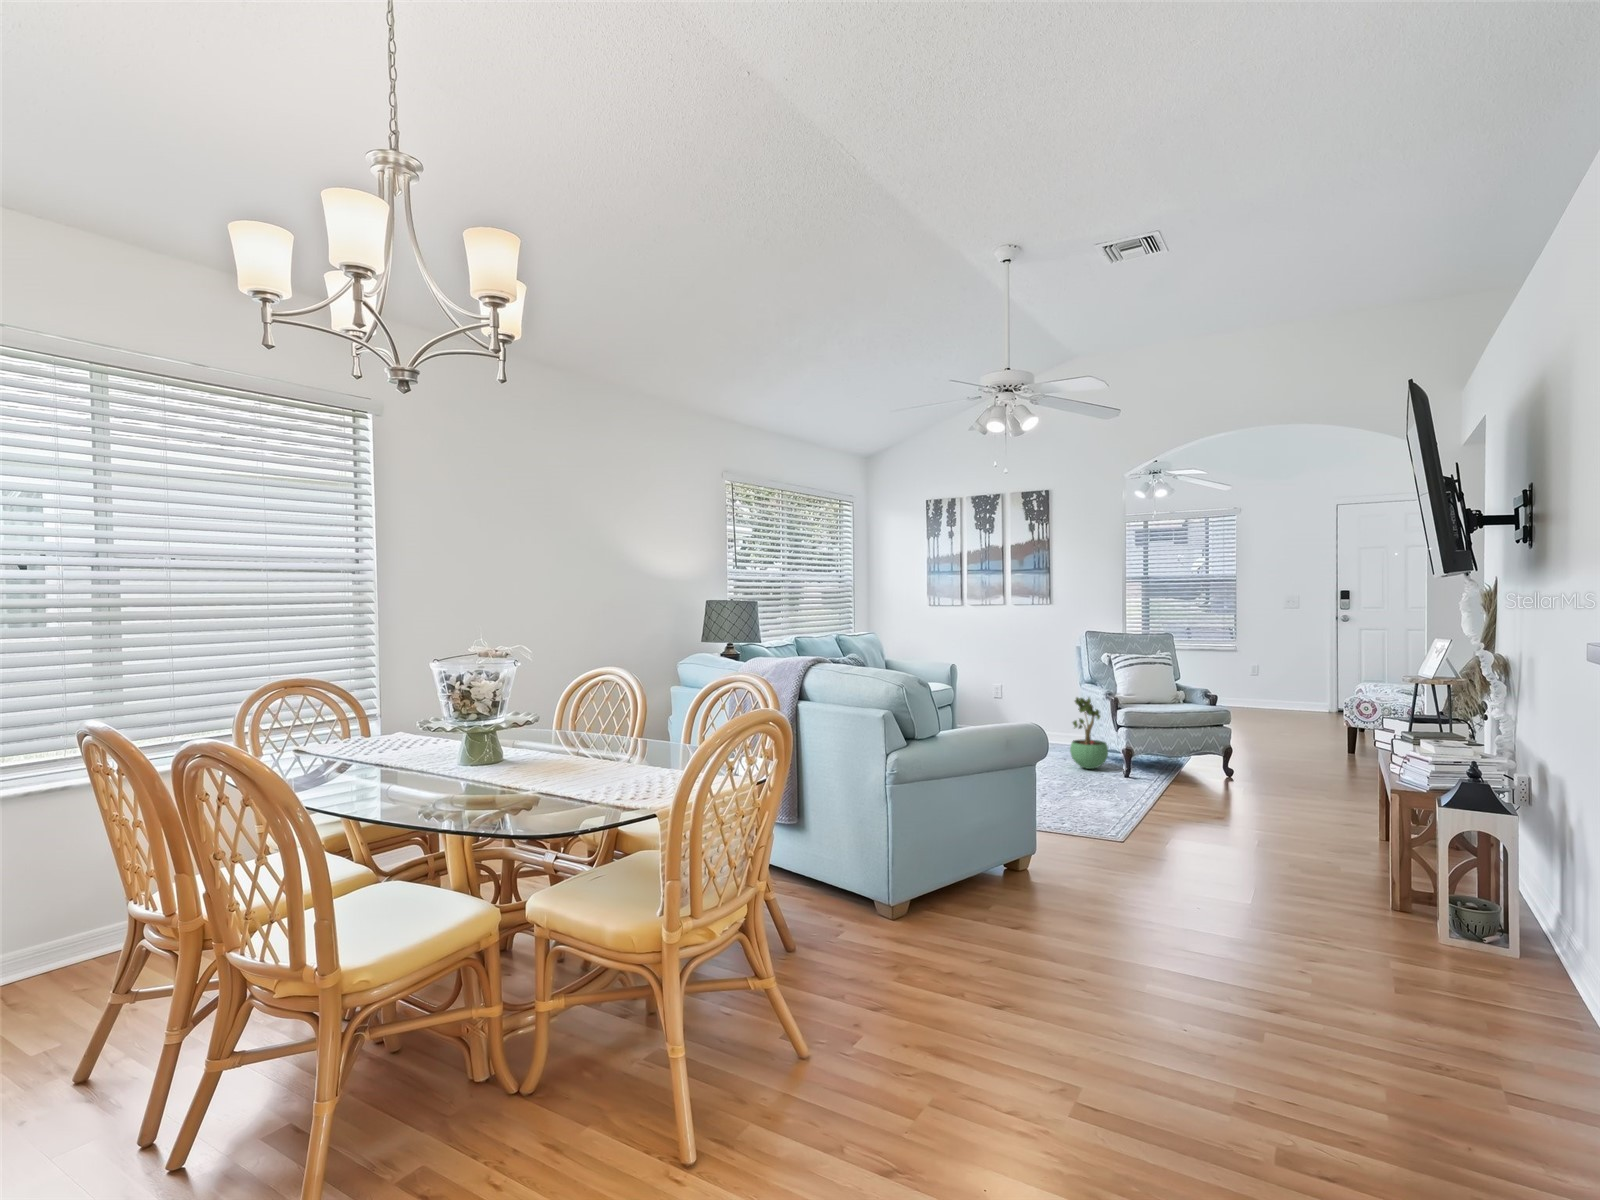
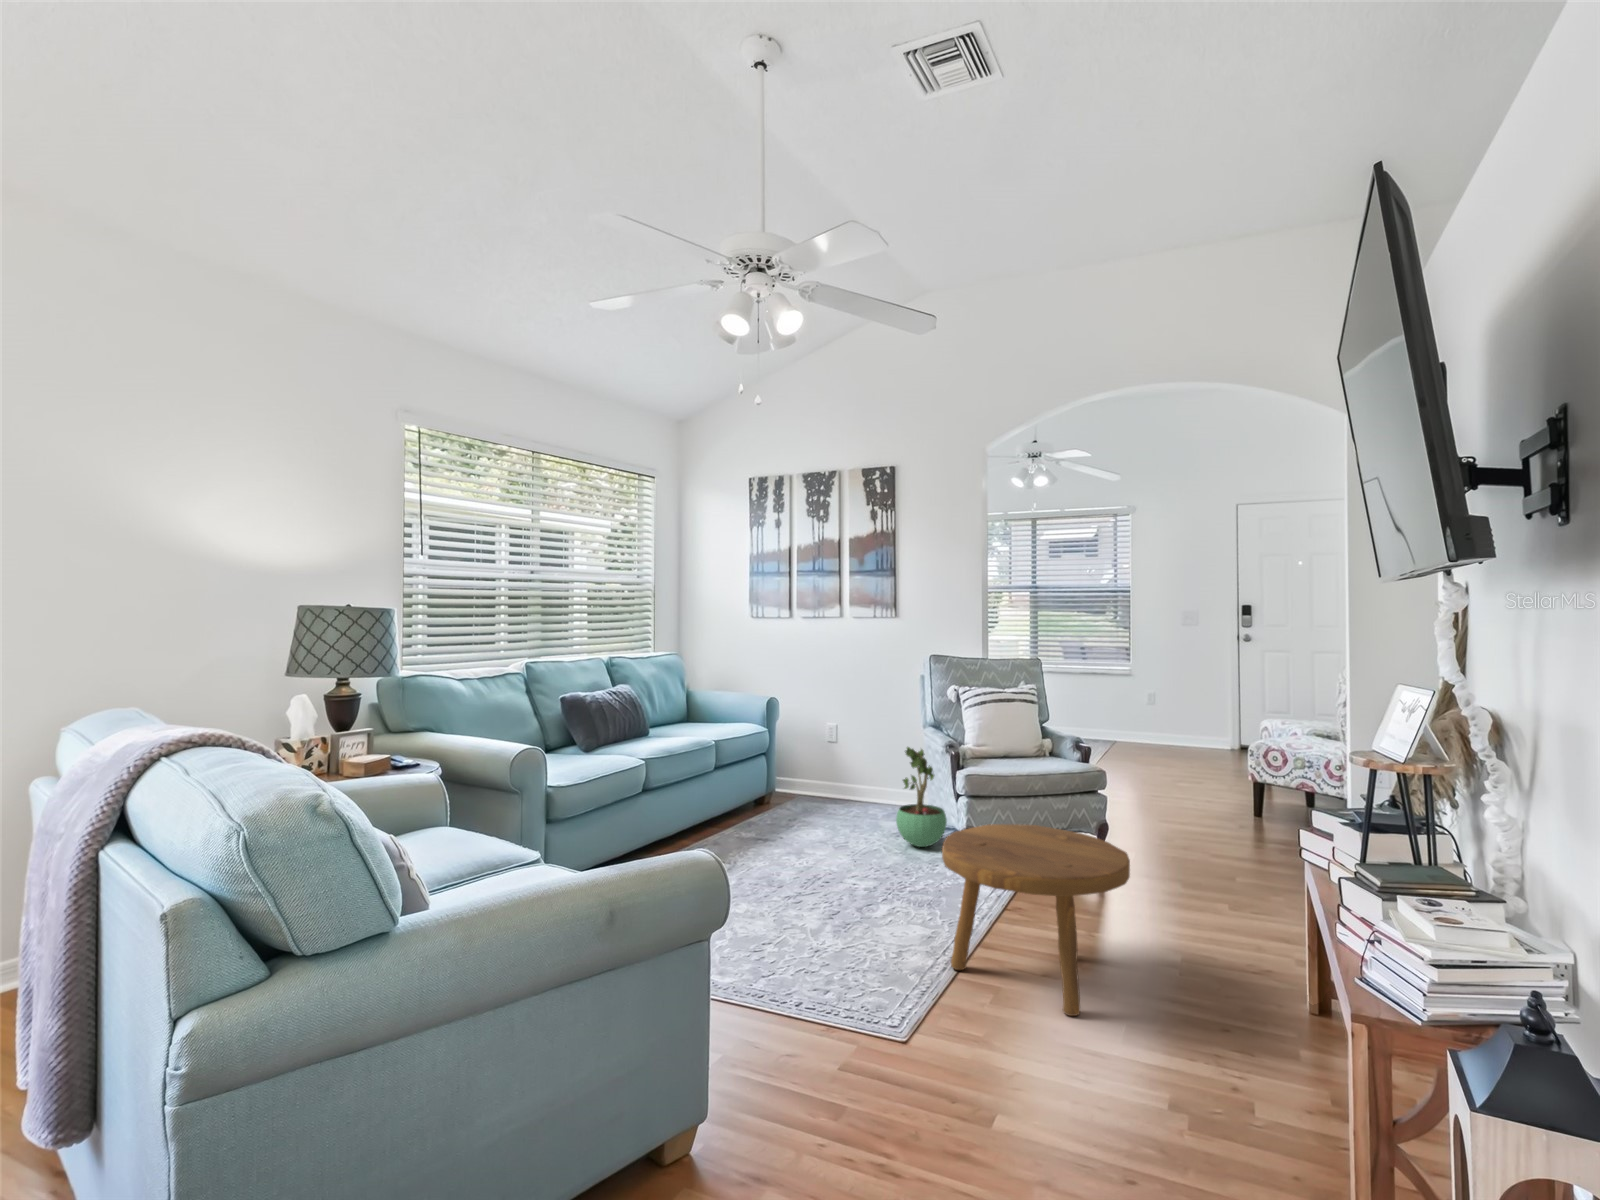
footstool: none [1132,735,1259,841] -> present [942,824,1130,1016]

